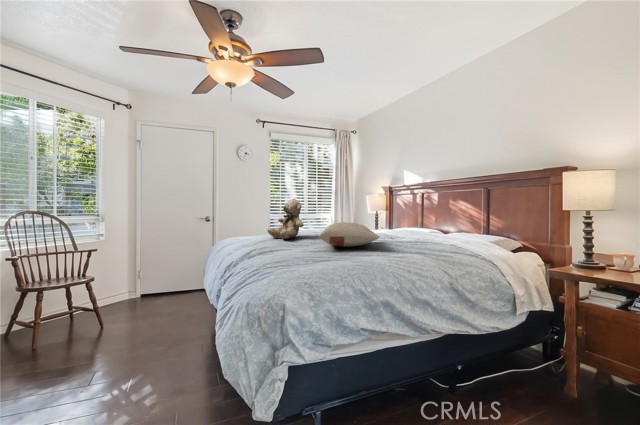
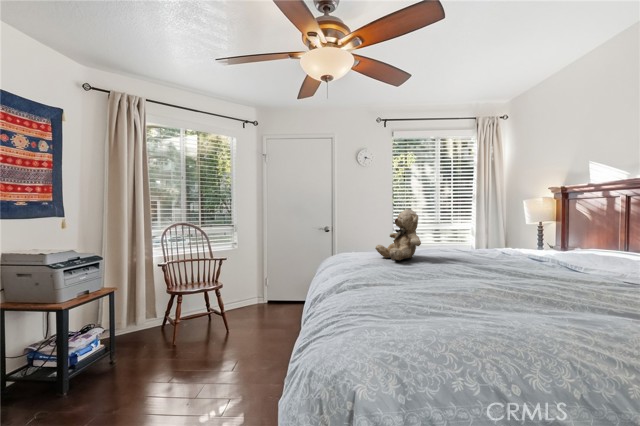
pillow: present [319,222,379,247] -> none [436,244,543,281]

